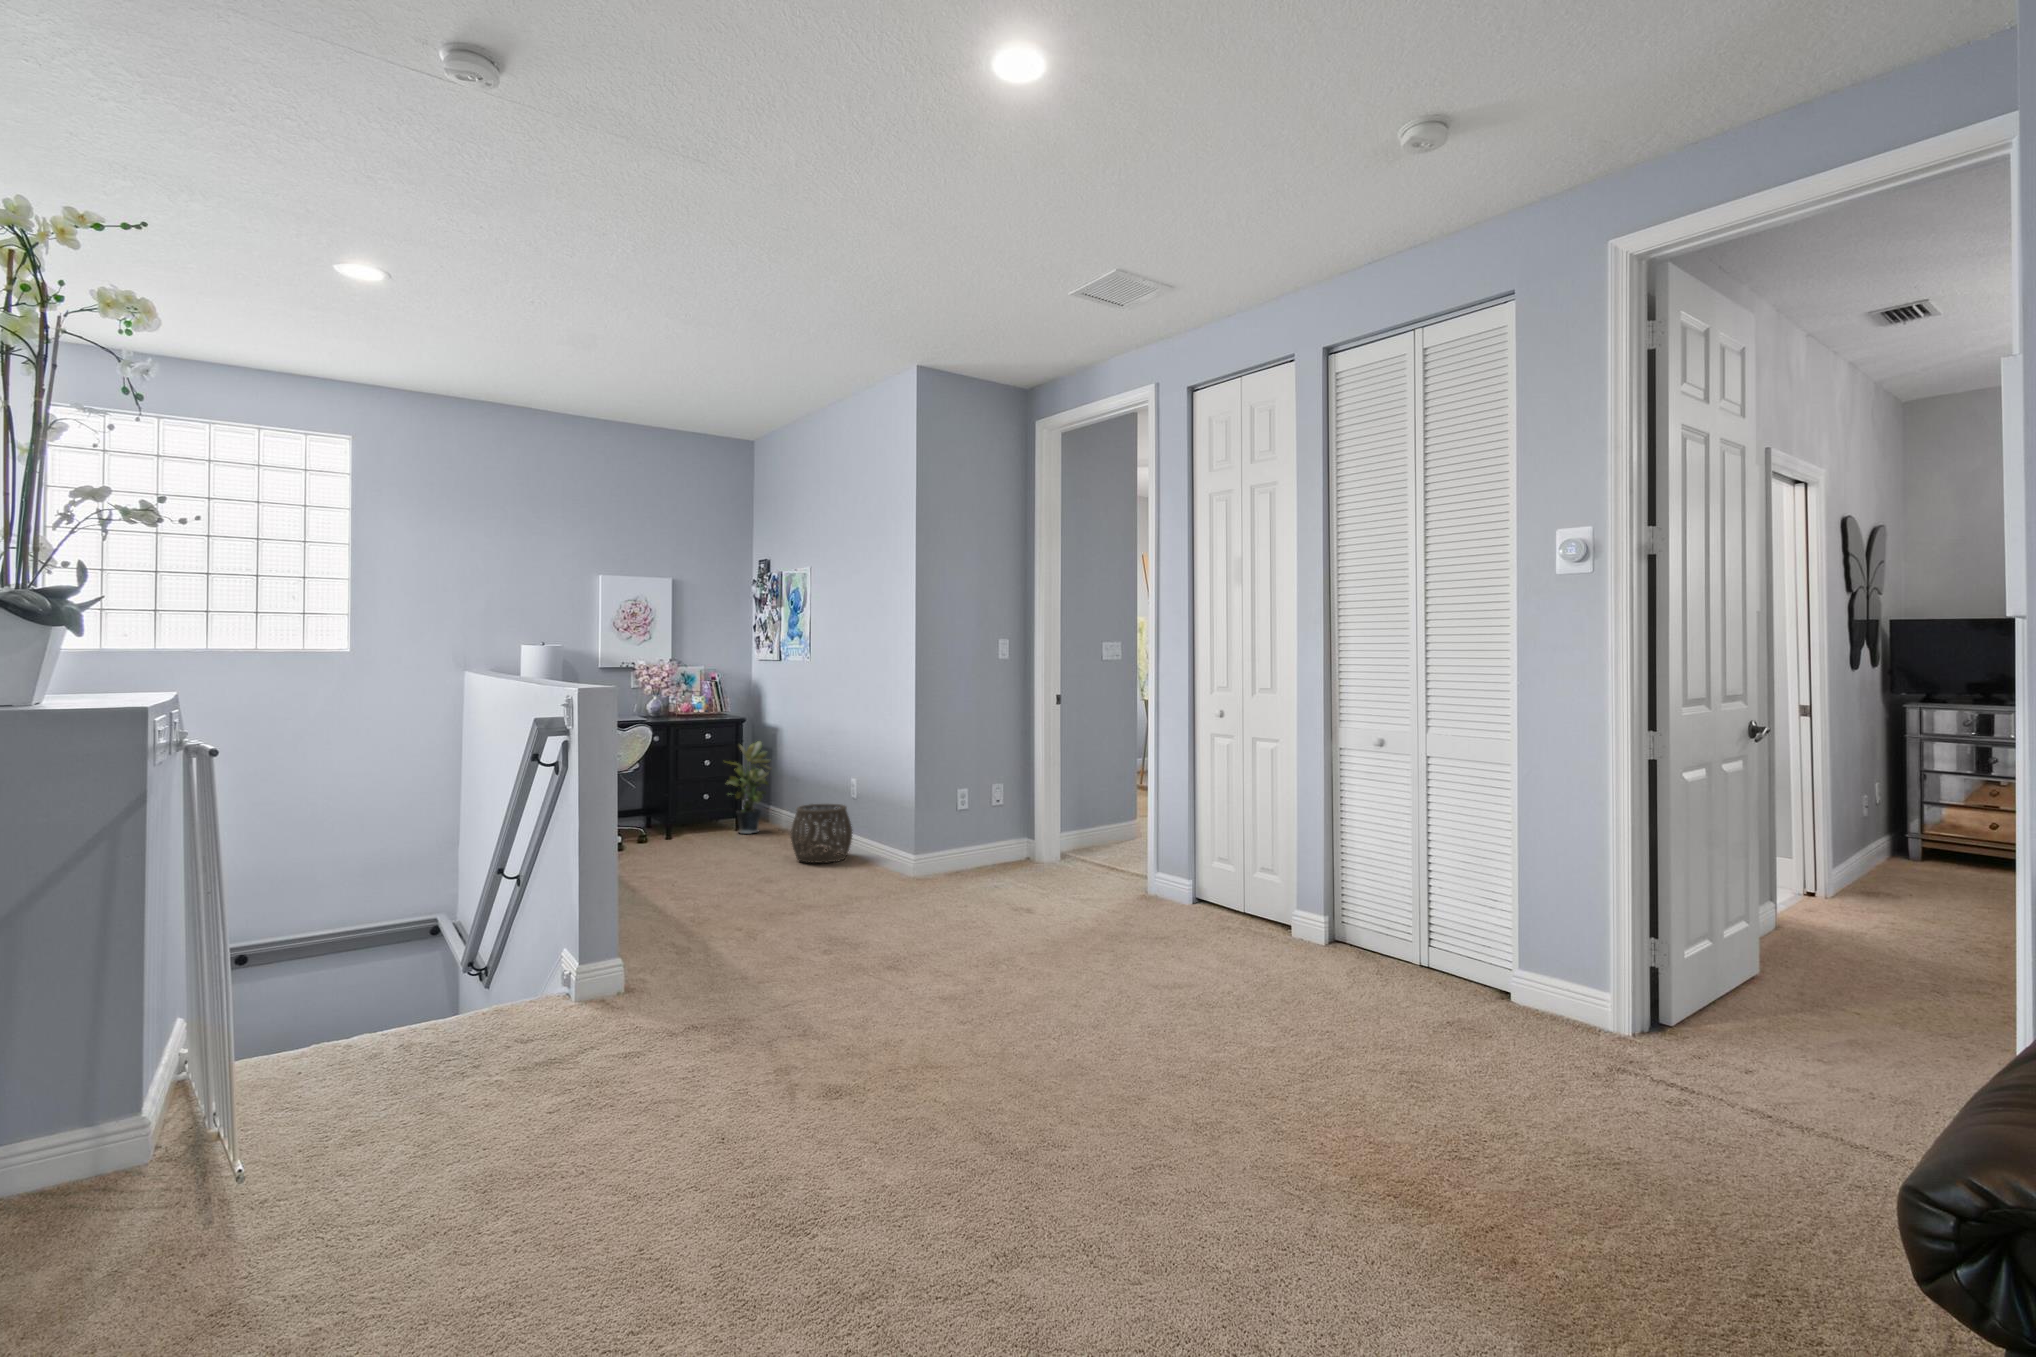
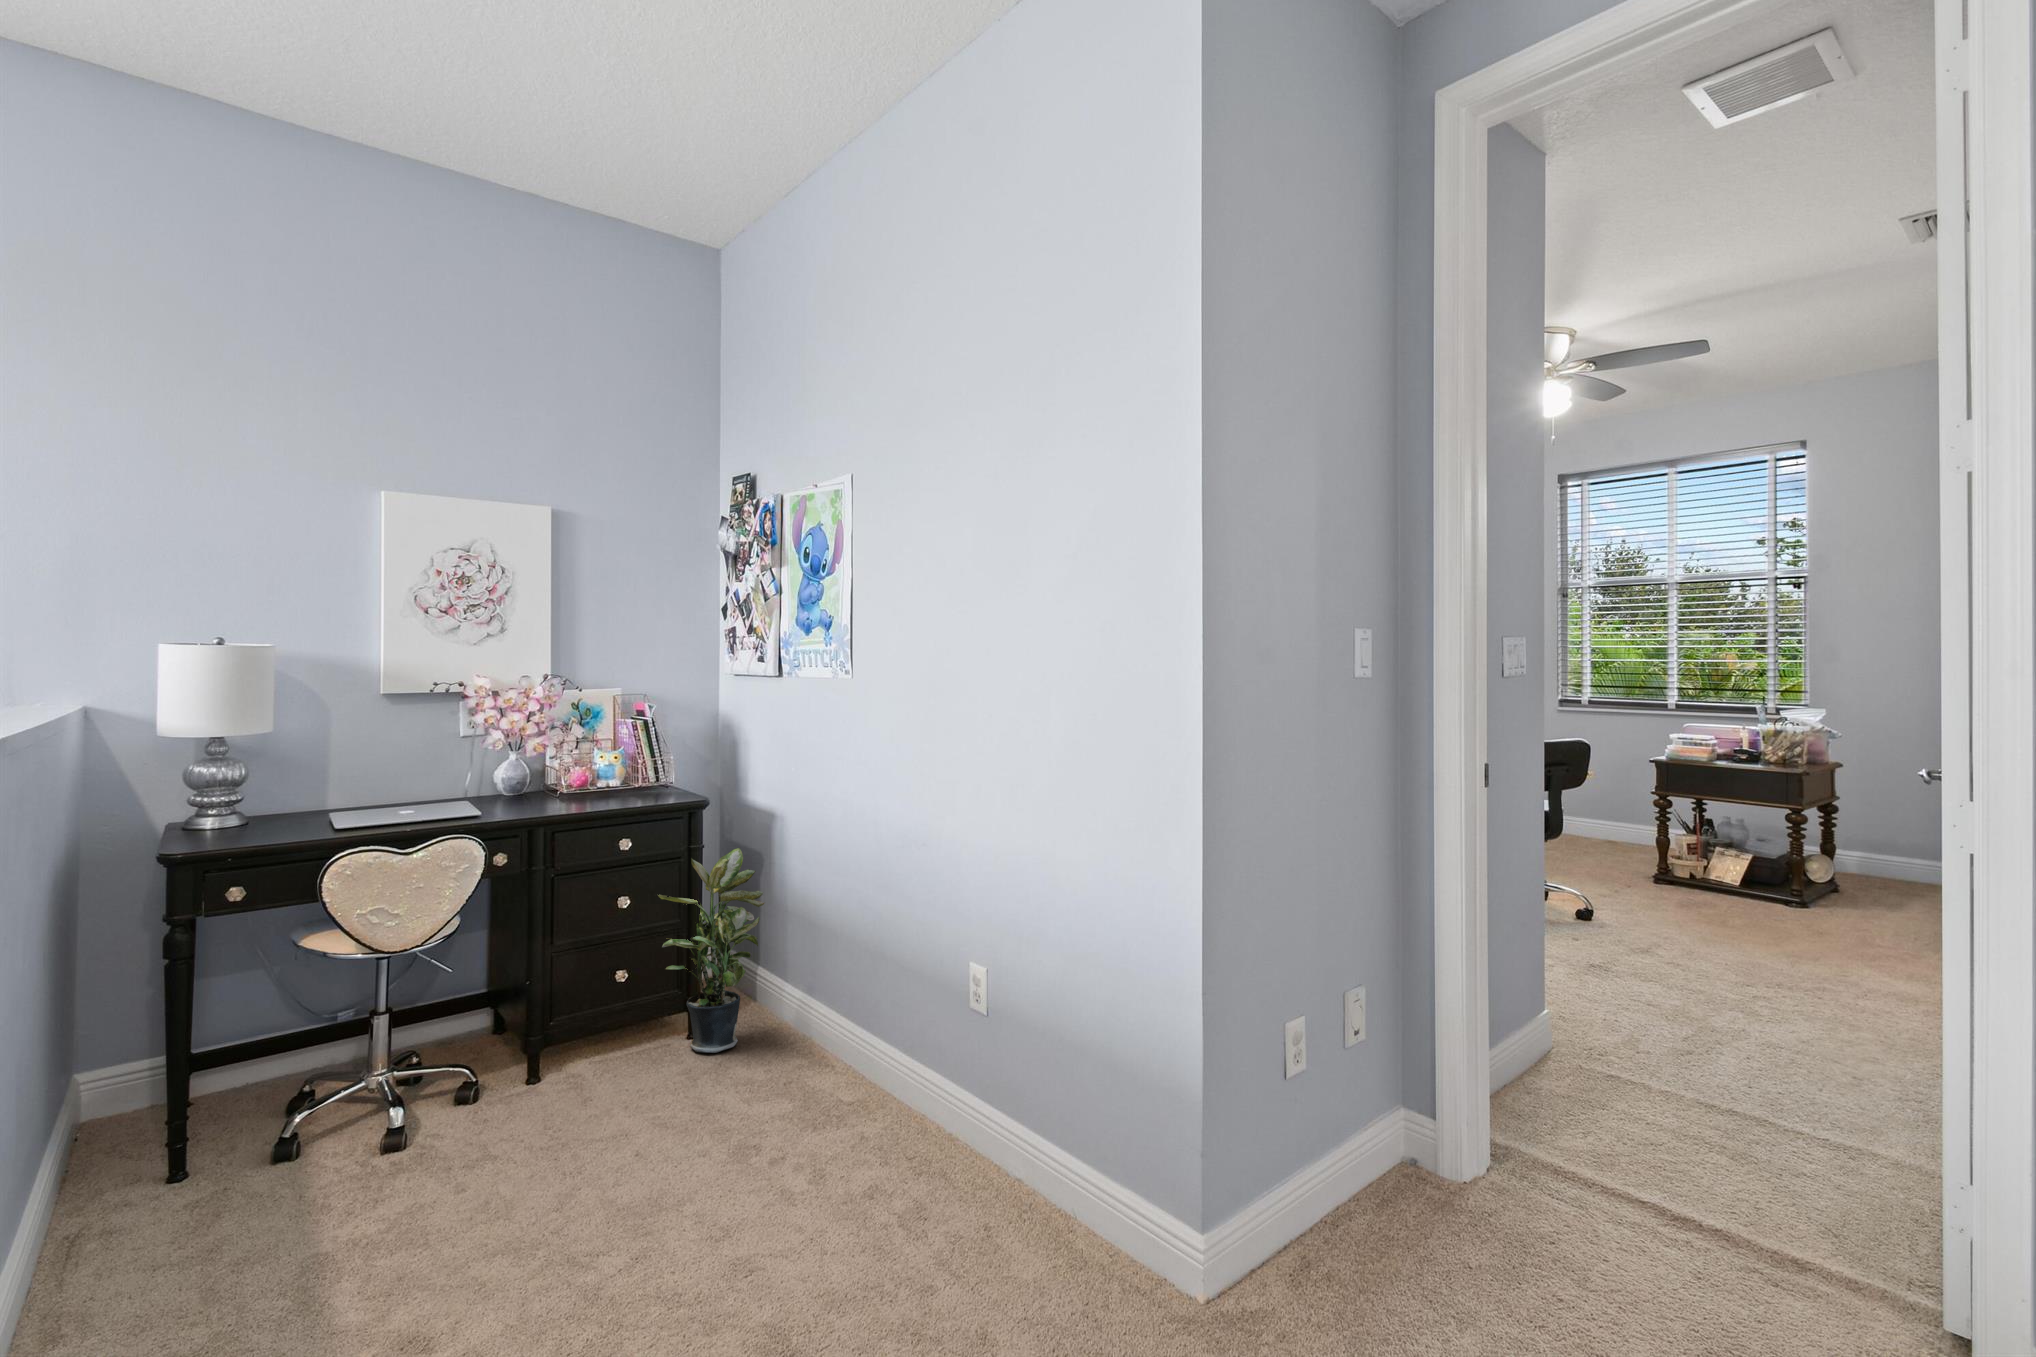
woven basket: present [791,804,852,863] -> none [827,1036,986,1223]

